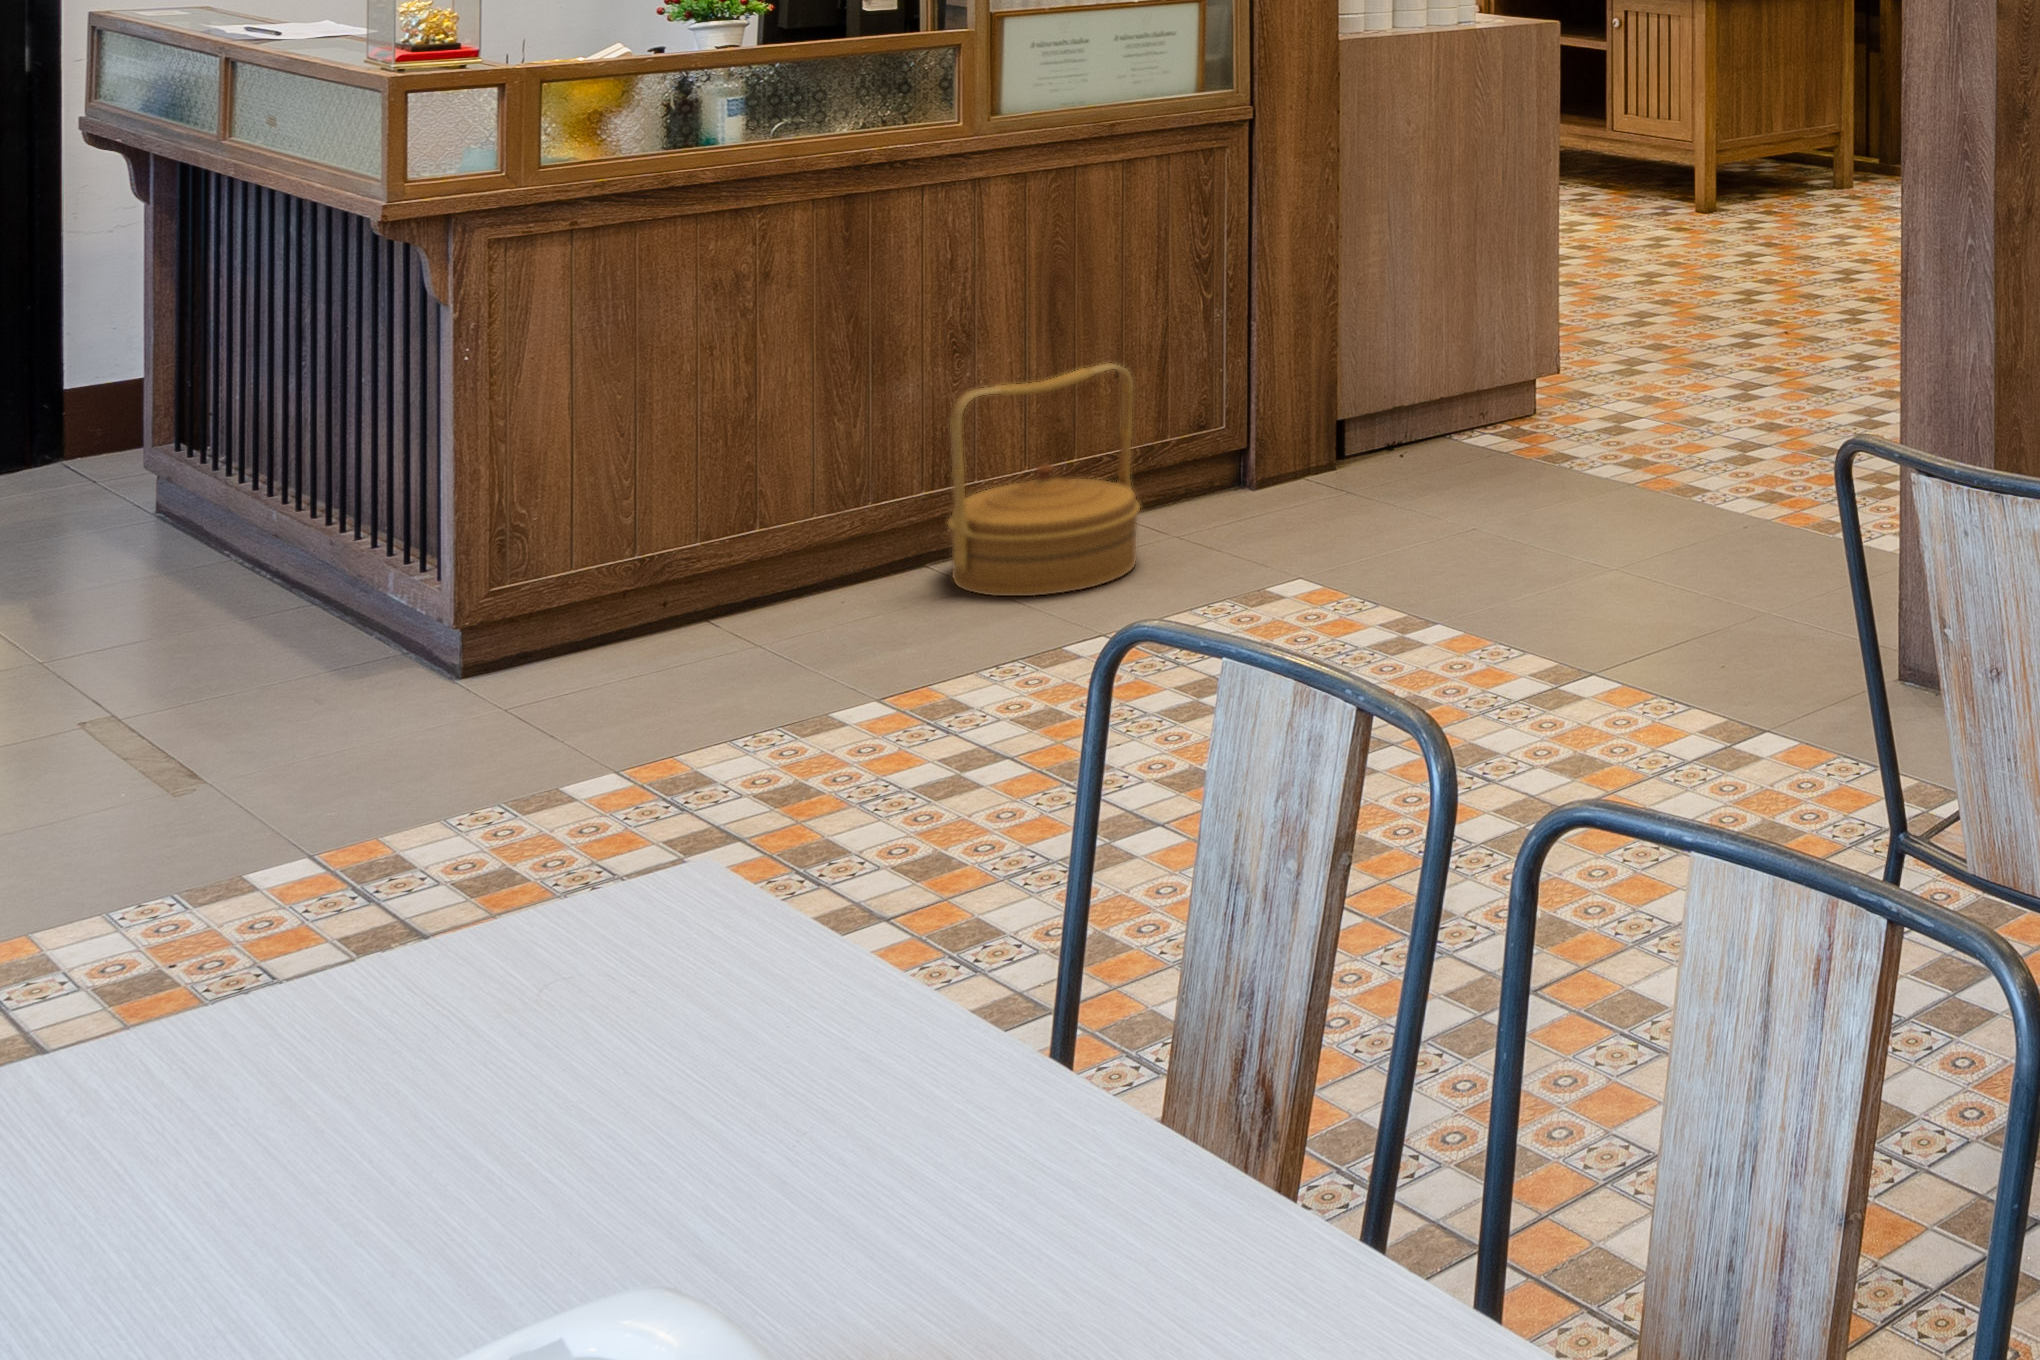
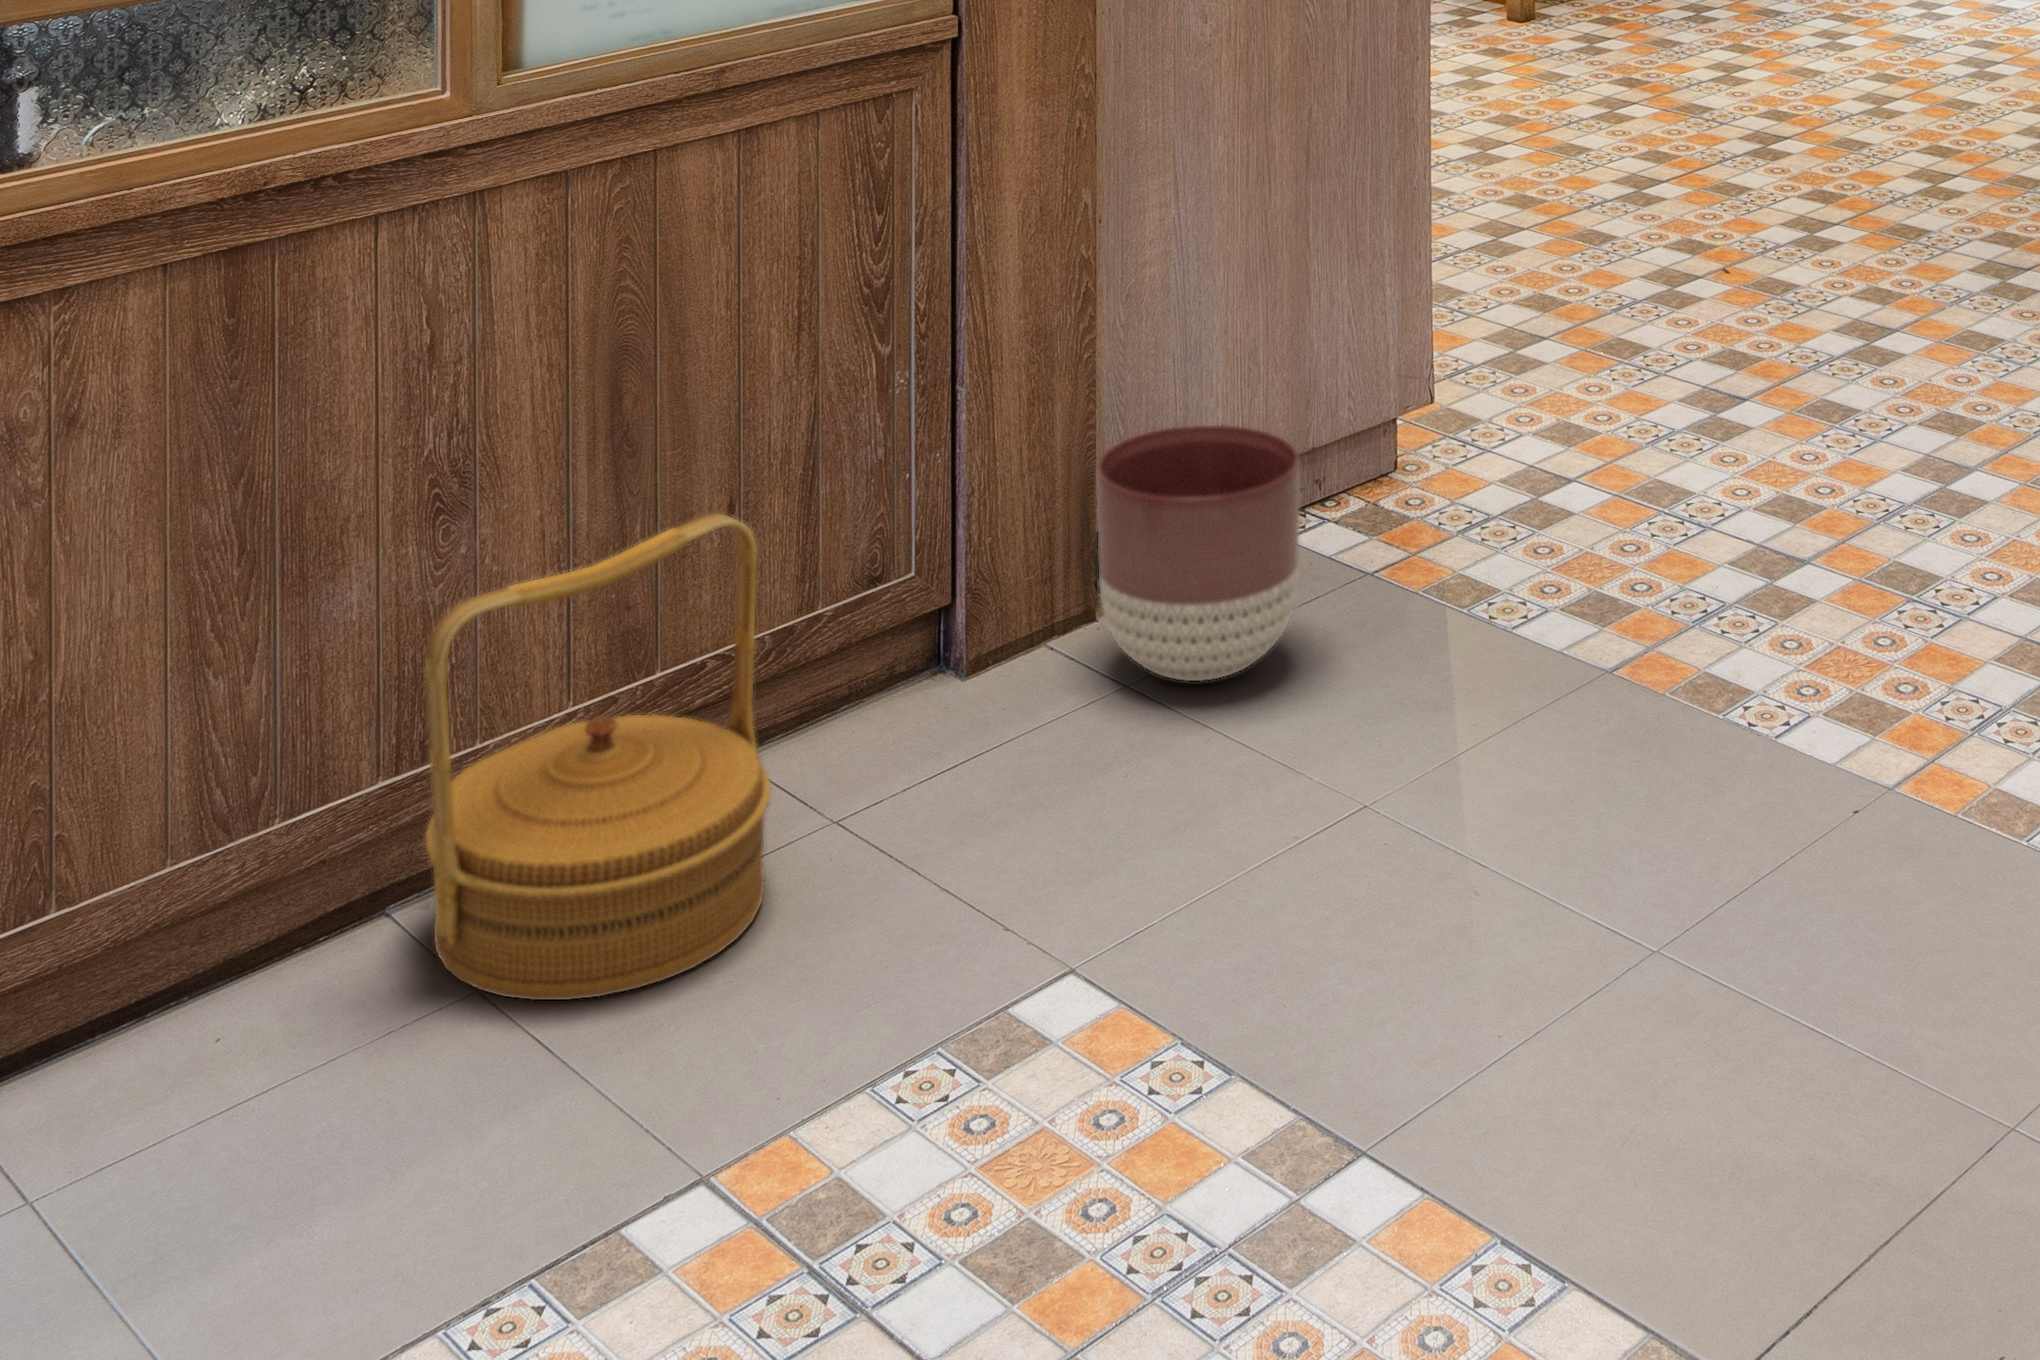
planter: none [1337,355,1458,491] -> present [1097,425,1300,681]

